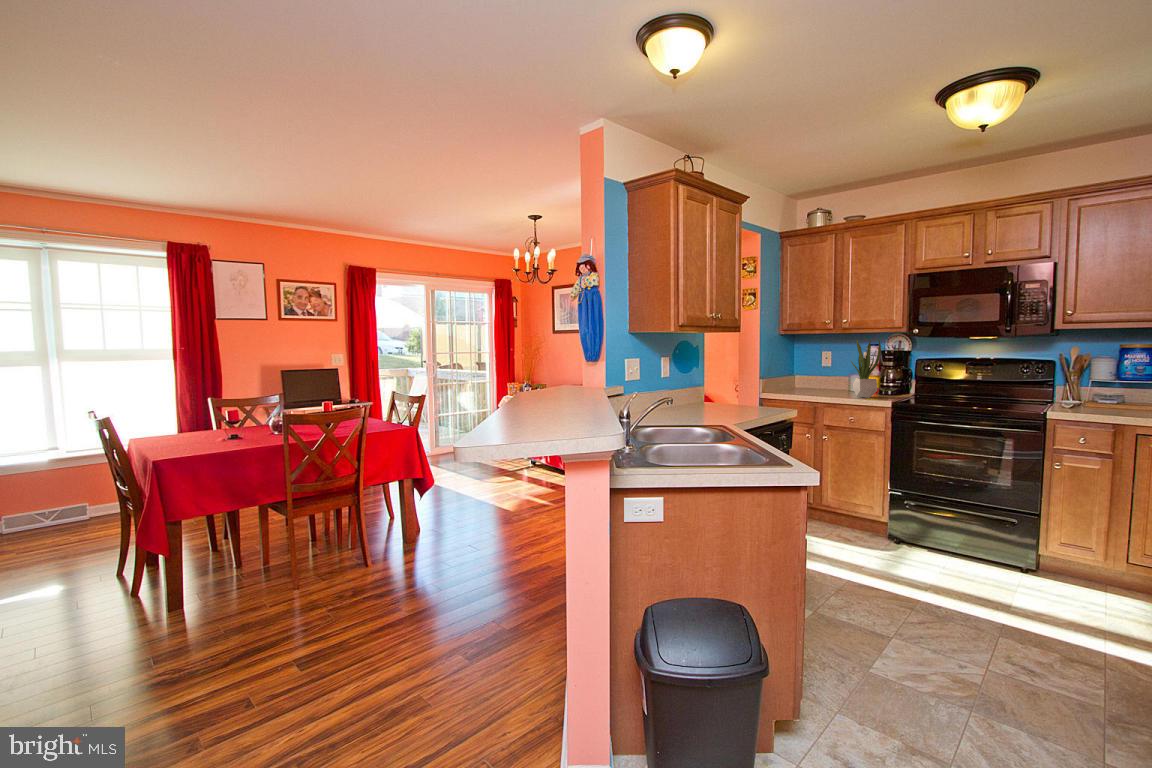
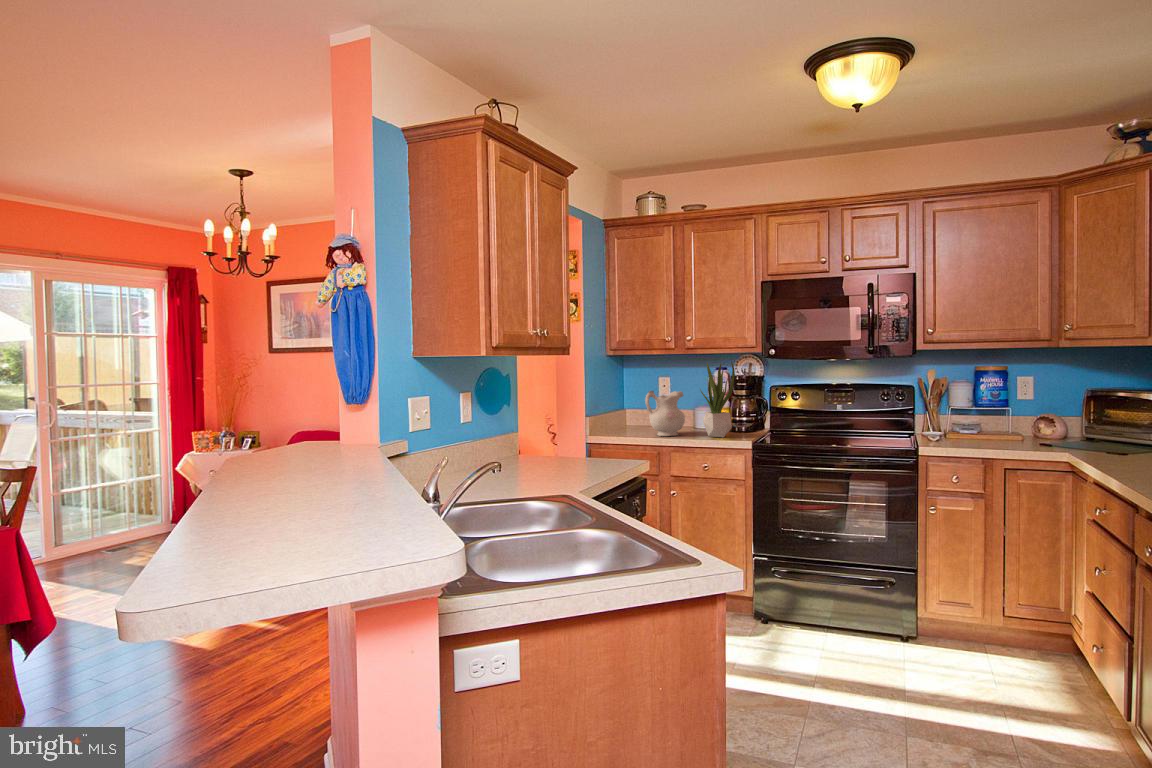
ceramic pitcher: none [806,361,839,395] -> present [645,391,685,436]

